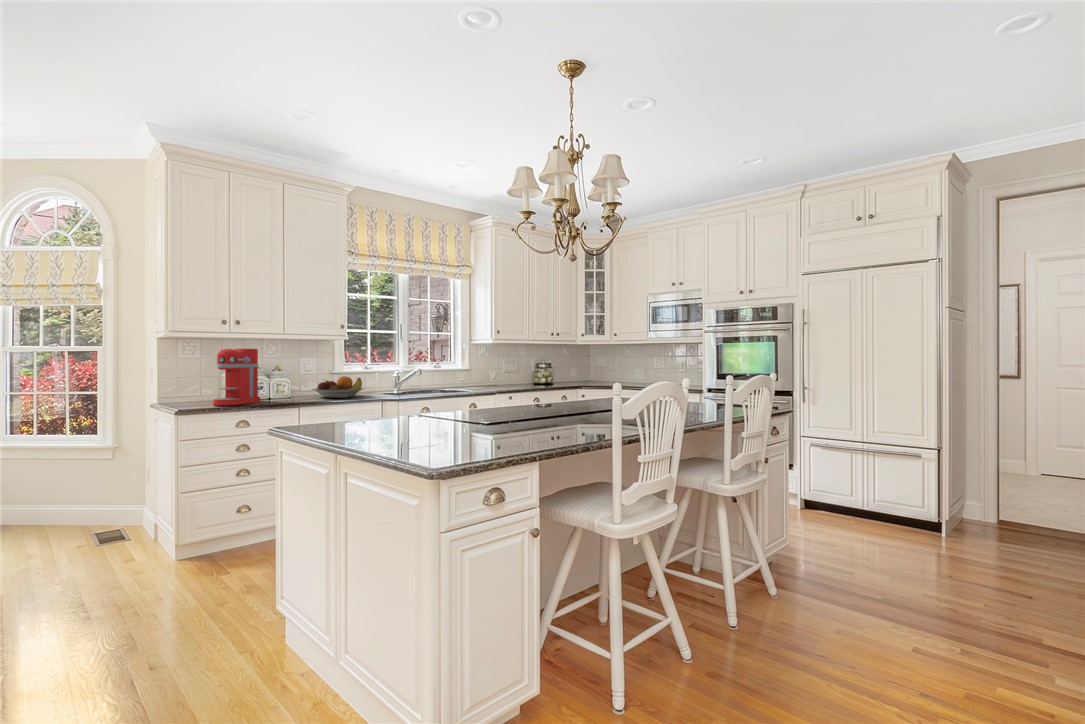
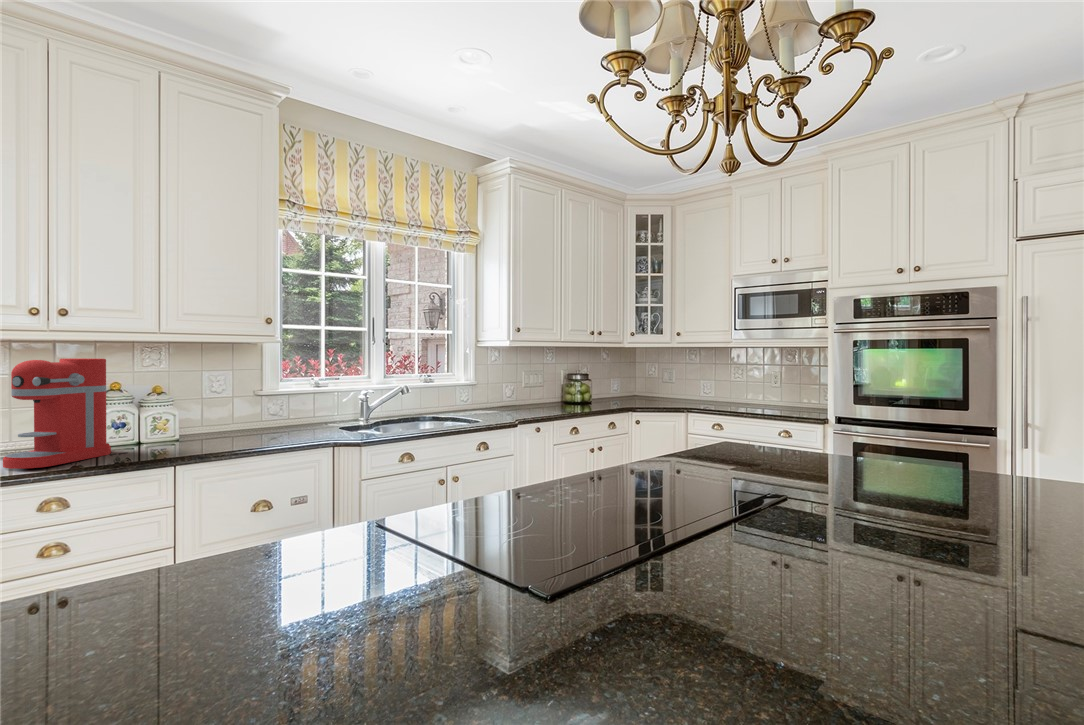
fruit bowl: present [312,376,364,398] -> none [215,404,306,441]

